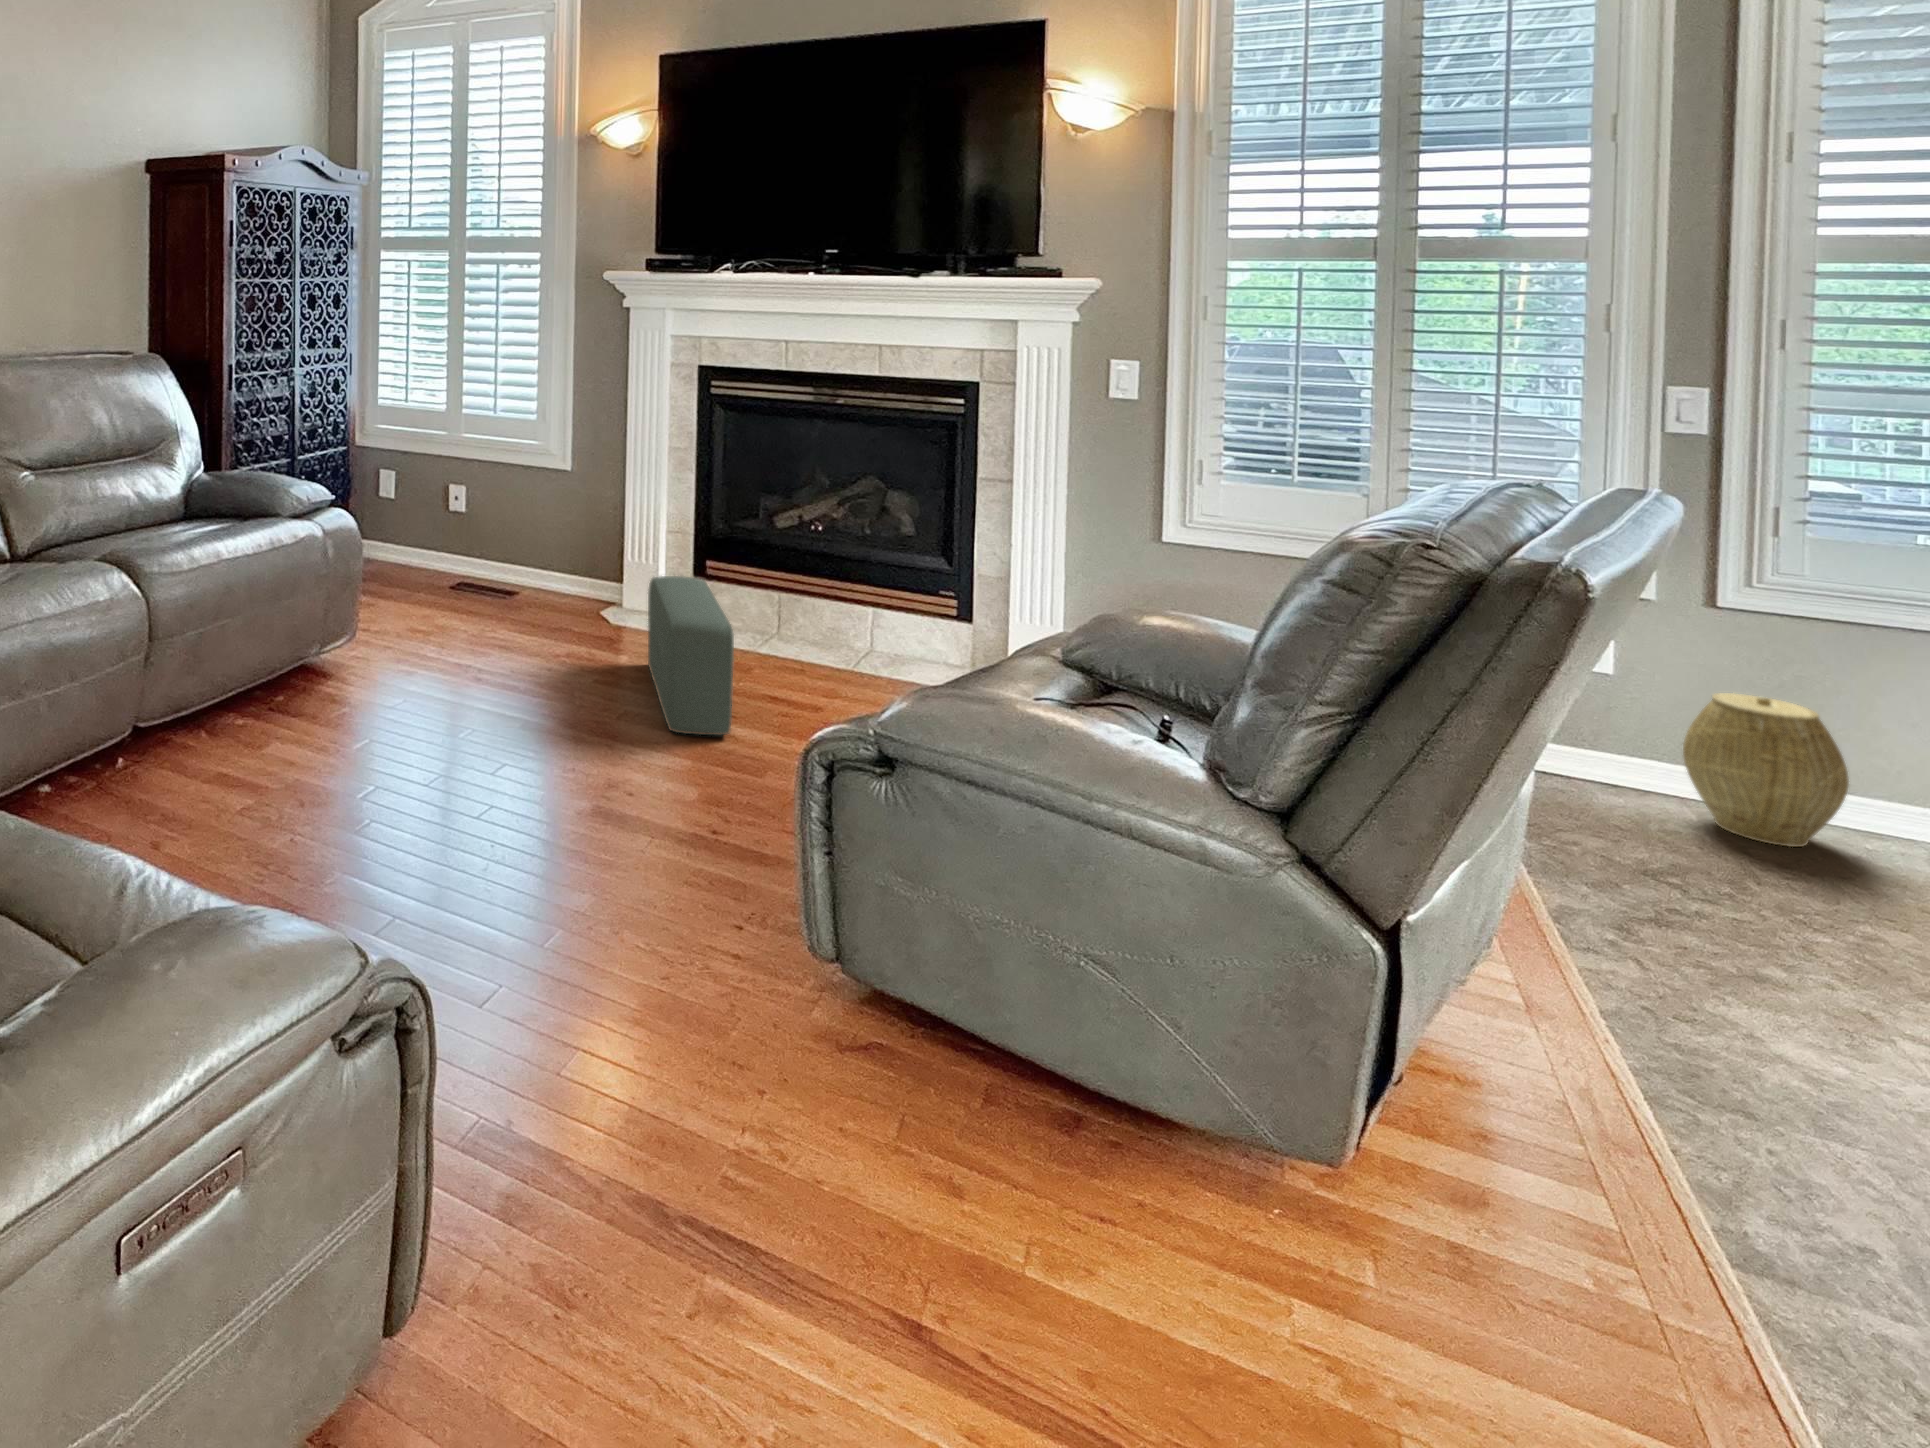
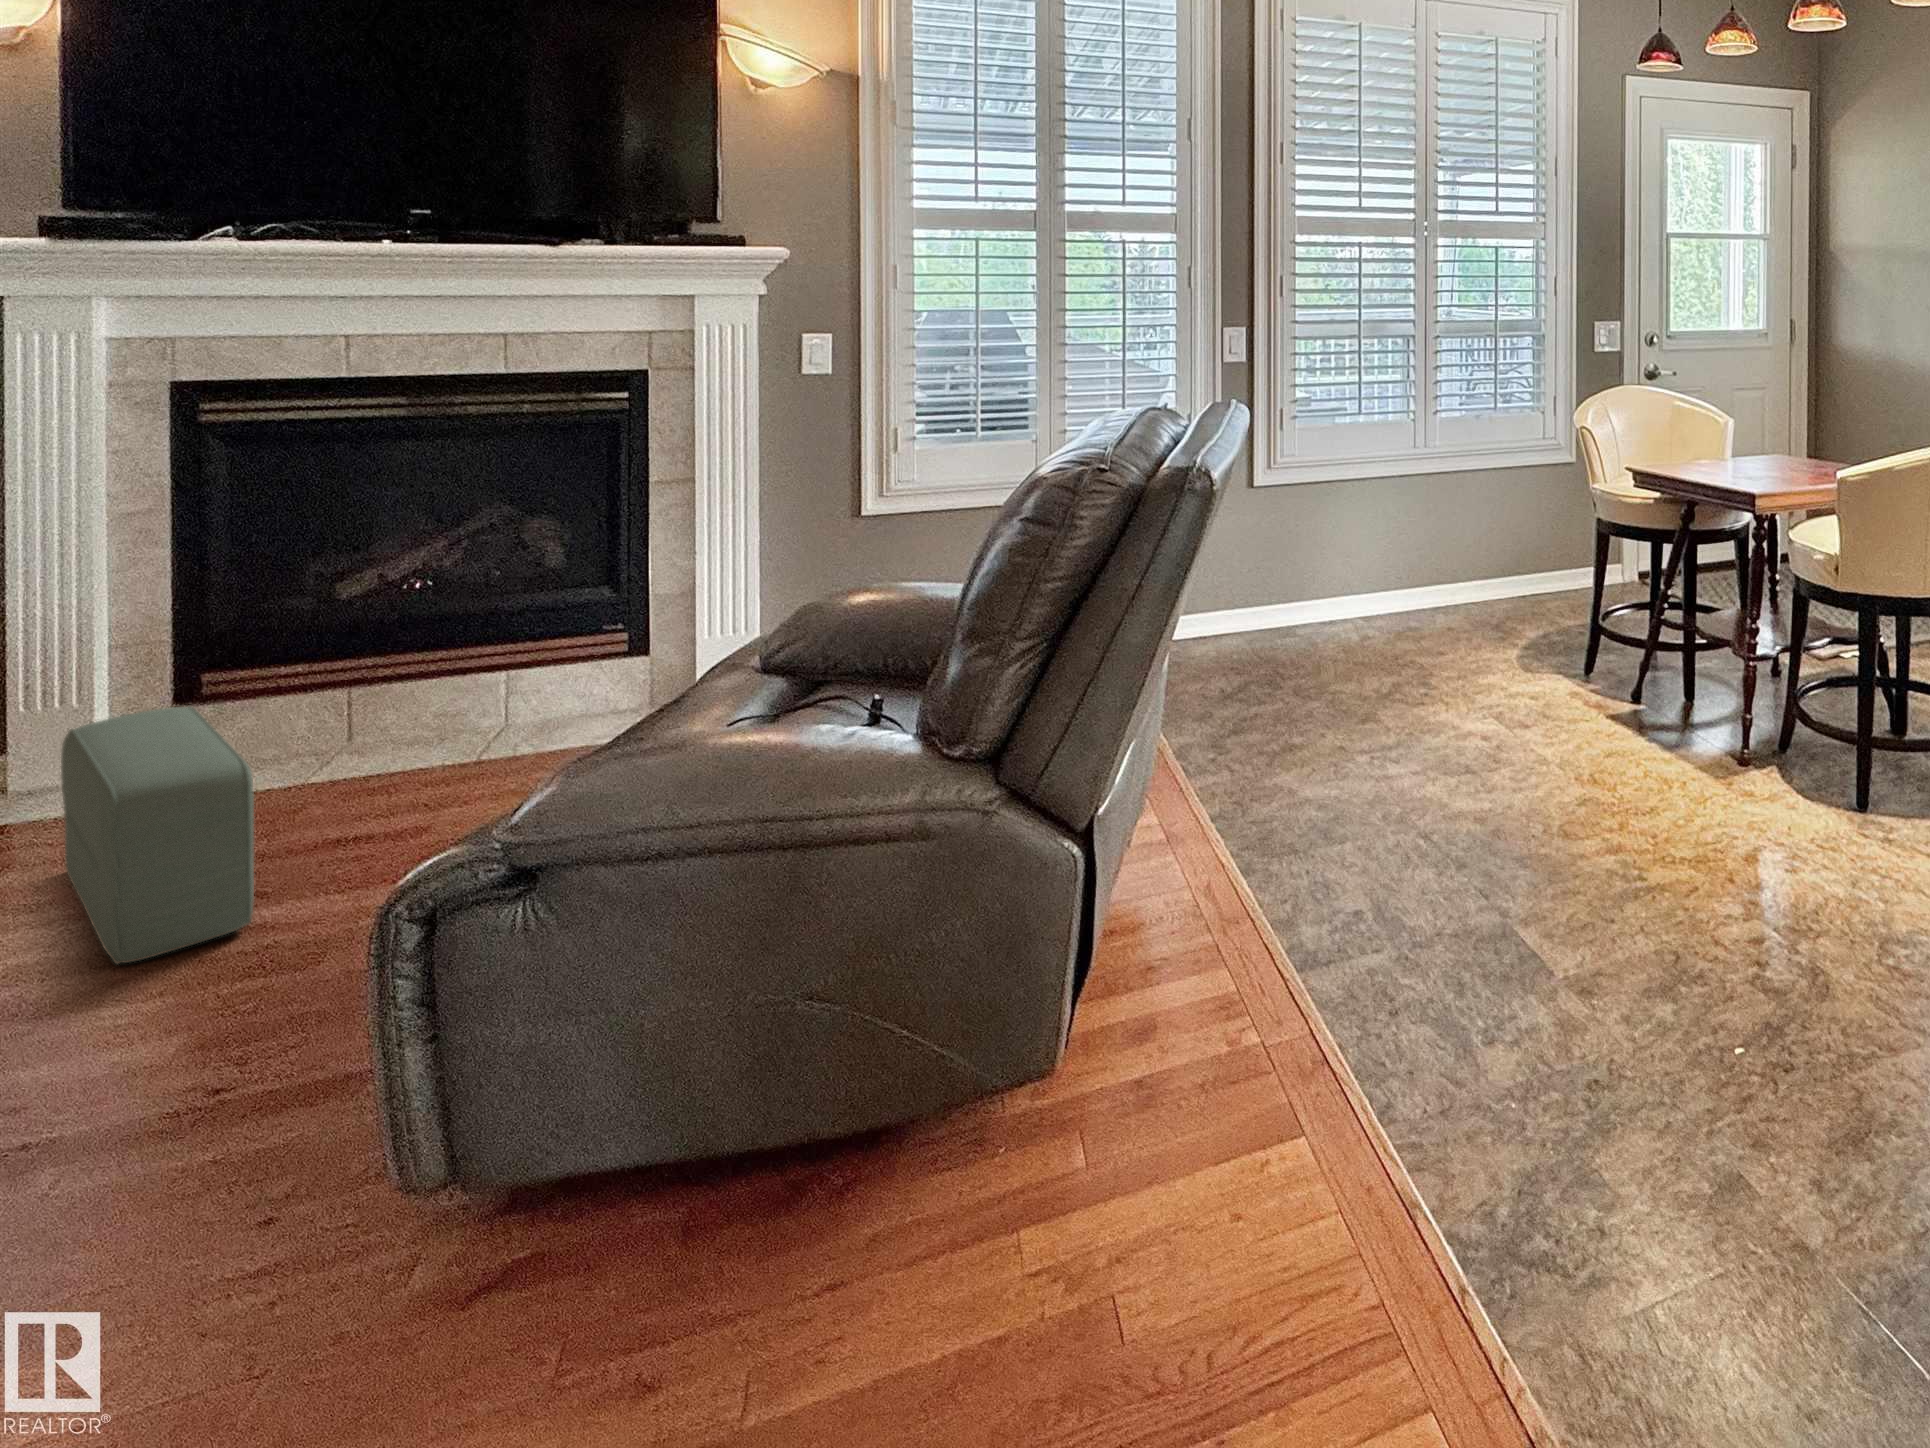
woven basket: present [1683,693,1849,847] -> none [1239,543,1320,646]

